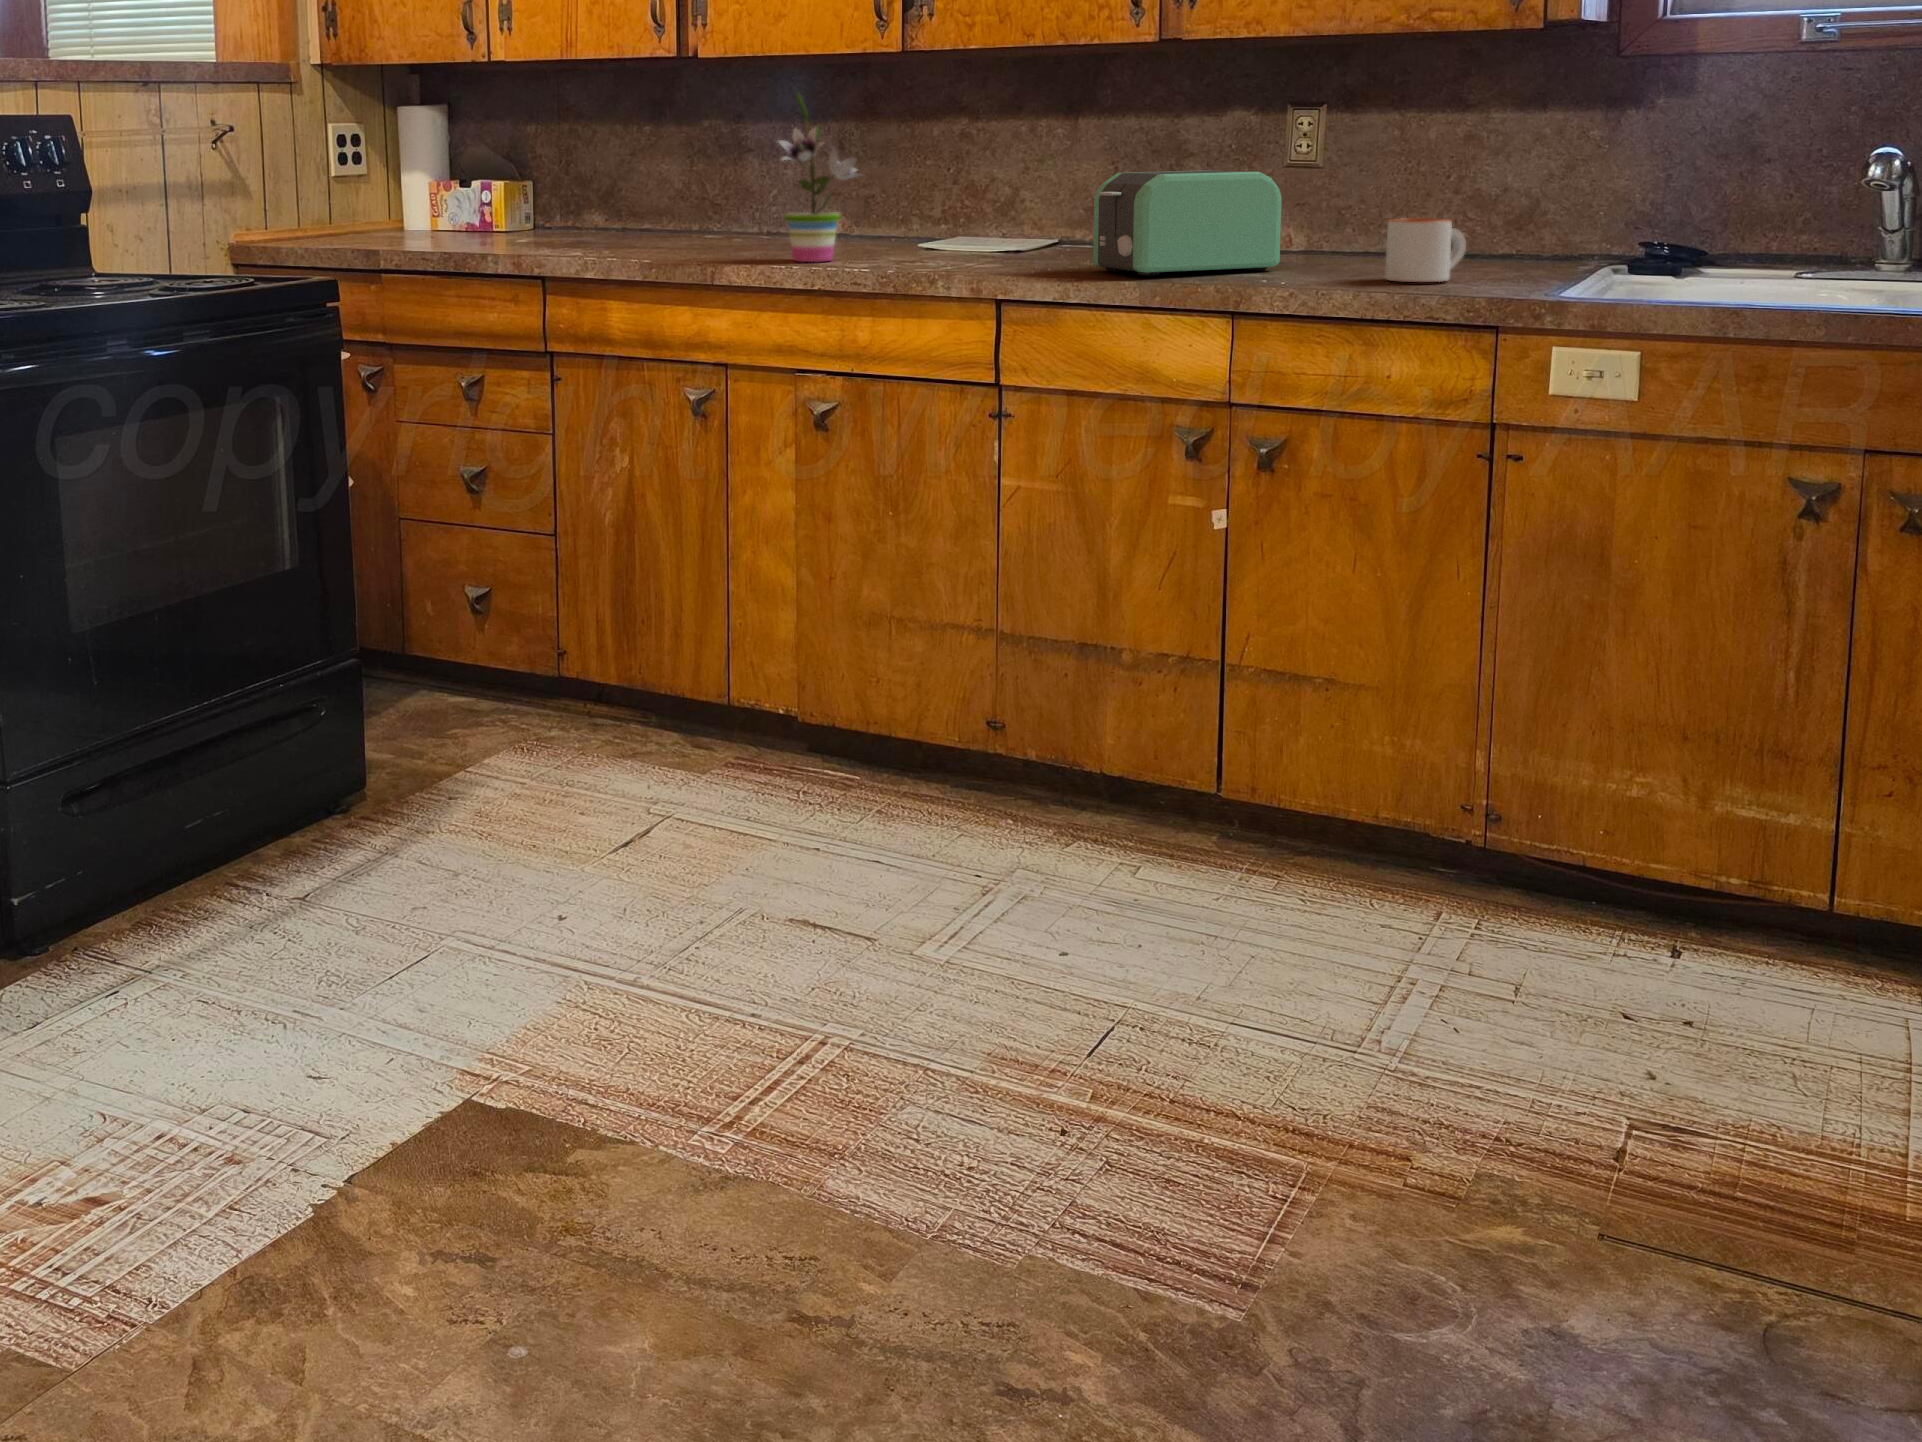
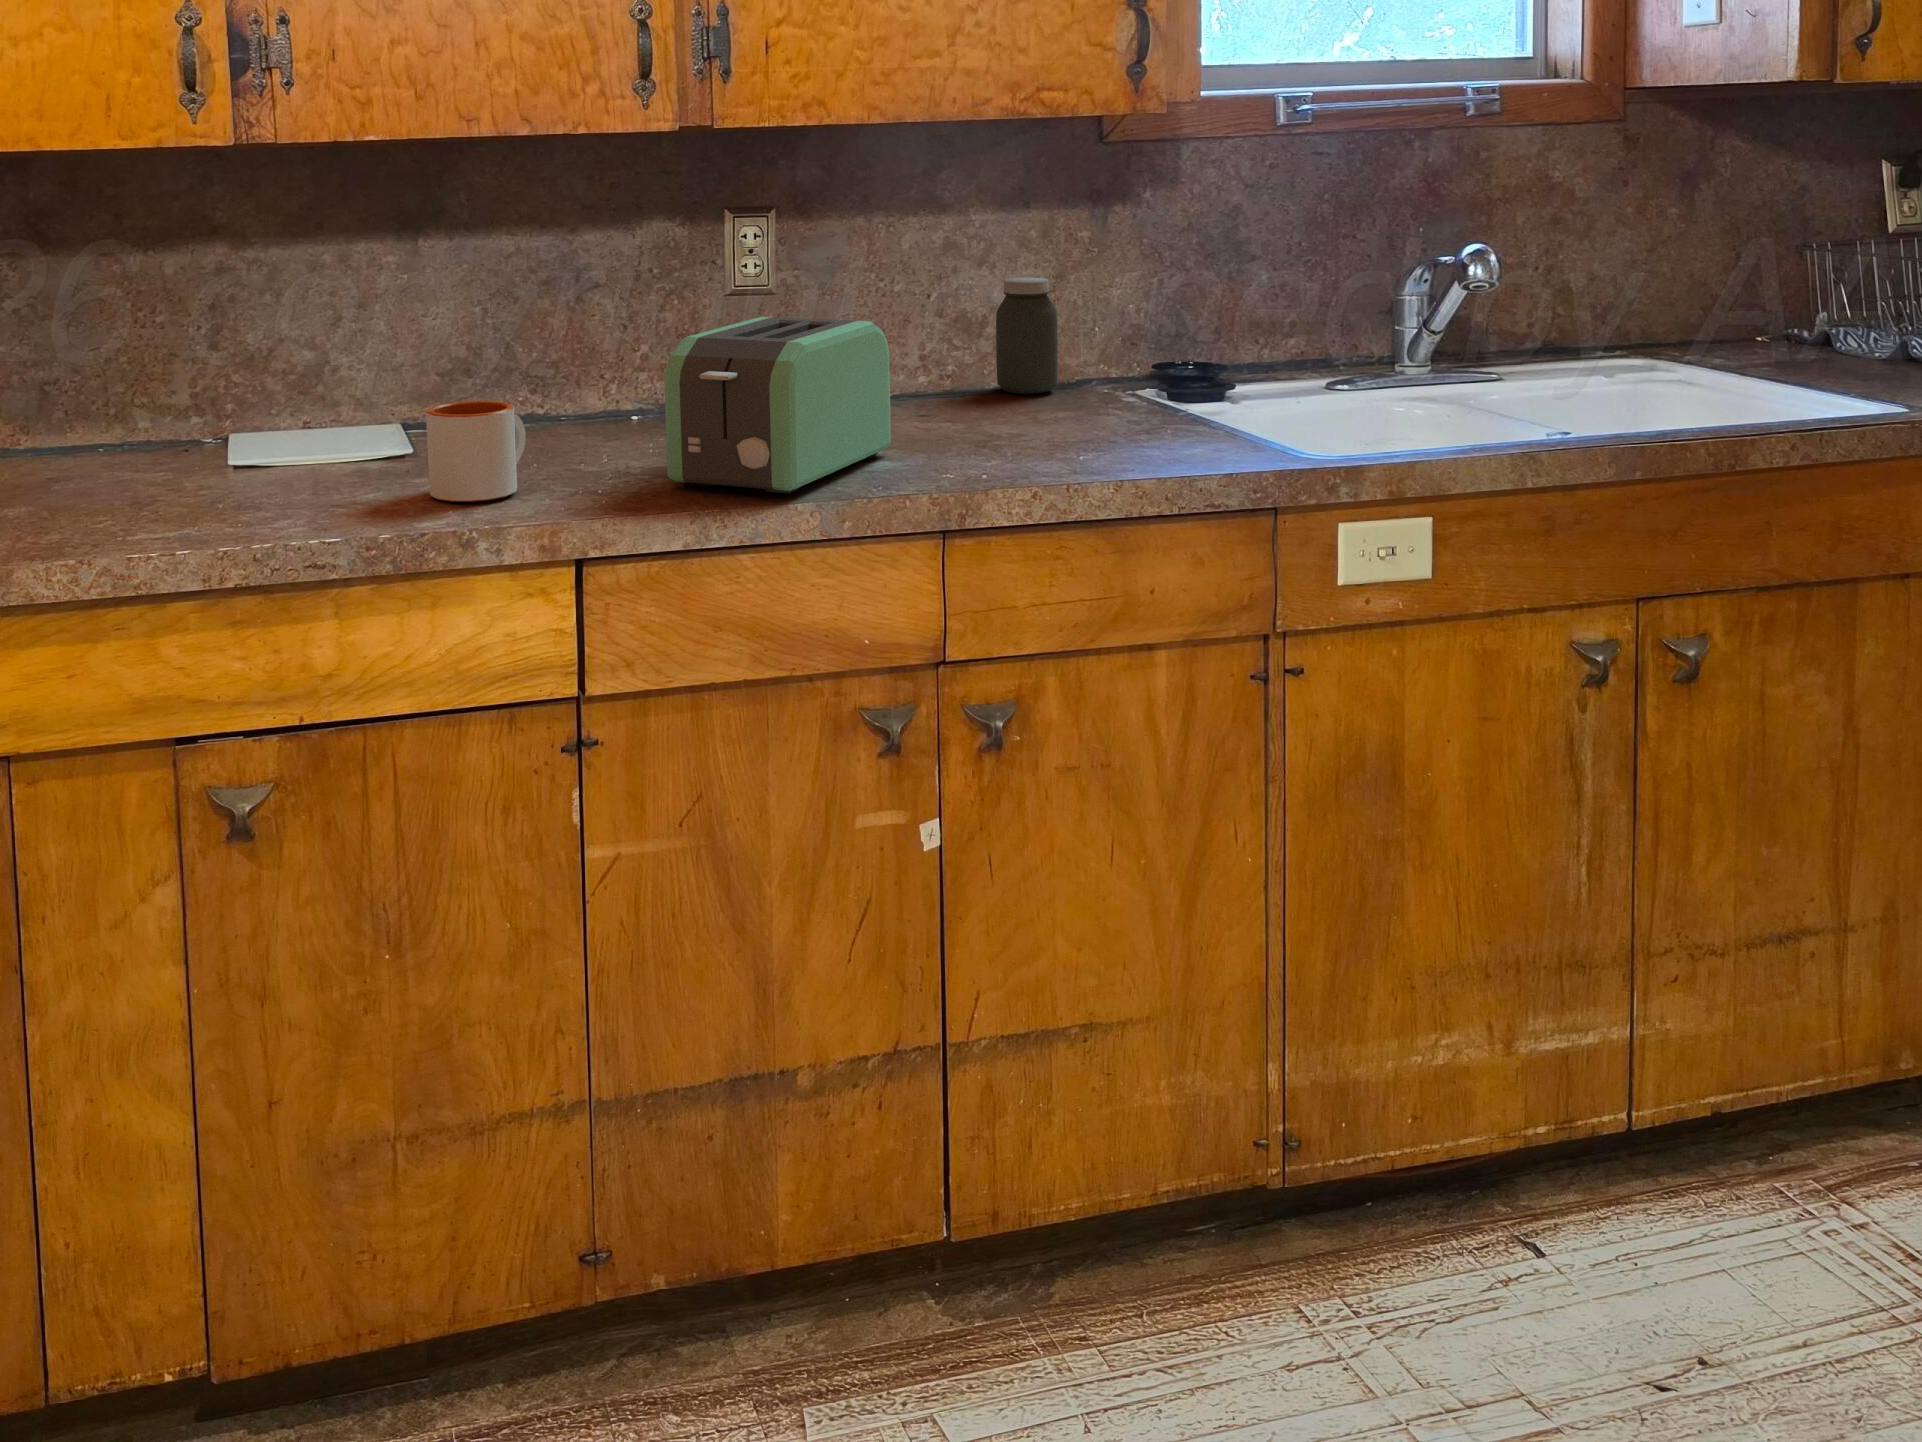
potted plant: present [779,93,863,262] -> none [102,229,244,530]
jar: none [1474,168,1529,258] -> present [996,277,1058,394]
mug: present [1386,218,1466,282] -> present [426,401,526,502]

